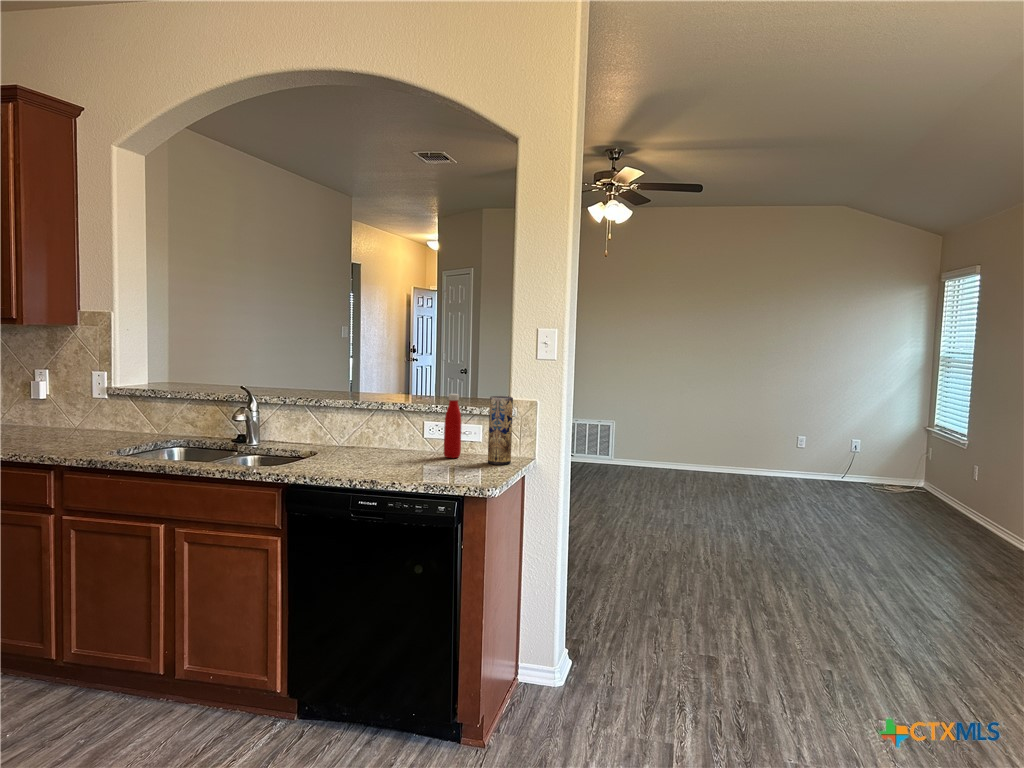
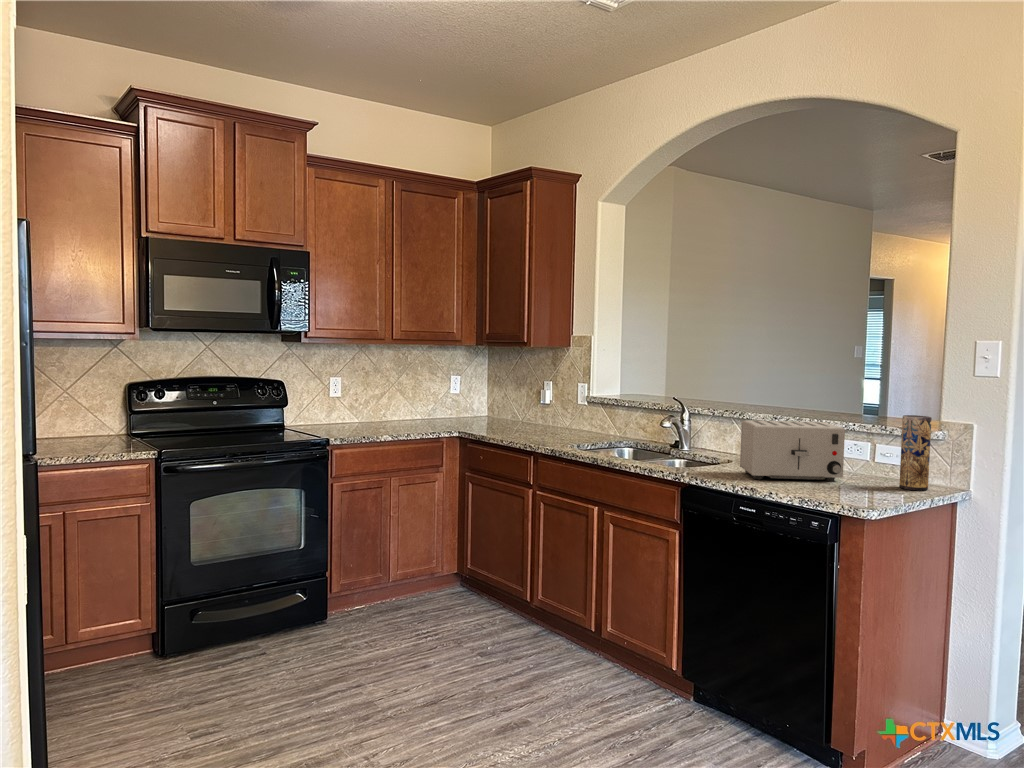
bottle: present [444,394,461,458] -> none [856,411,877,479]
toaster: none [338,406,441,470] -> present [740,420,845,481]

